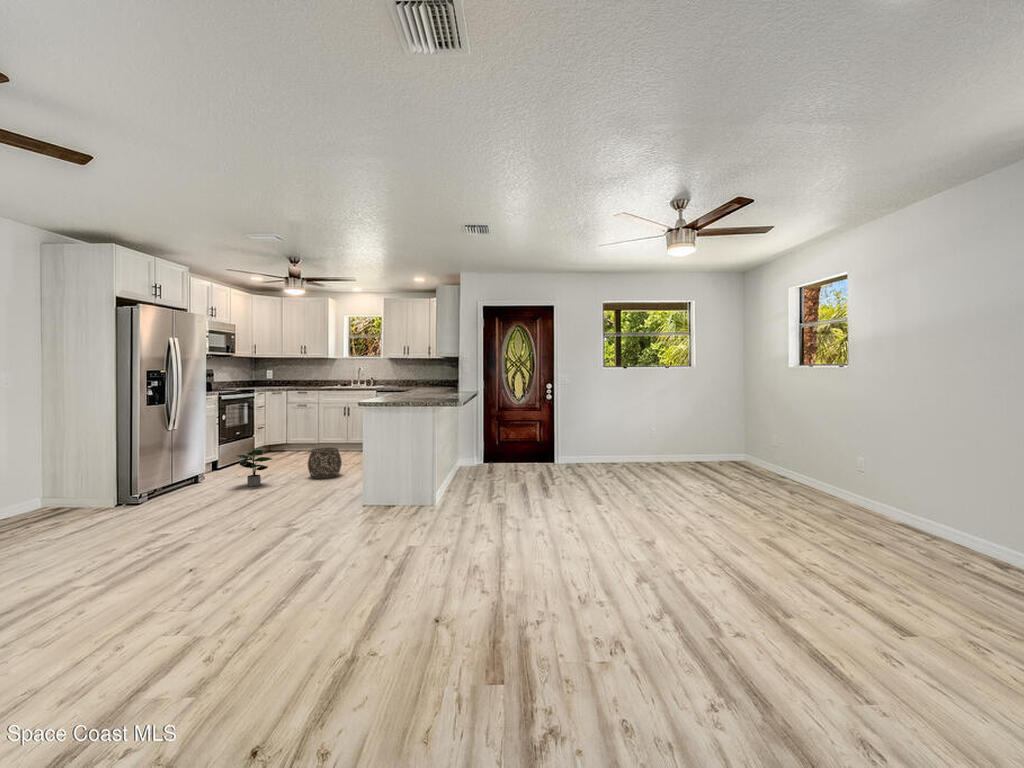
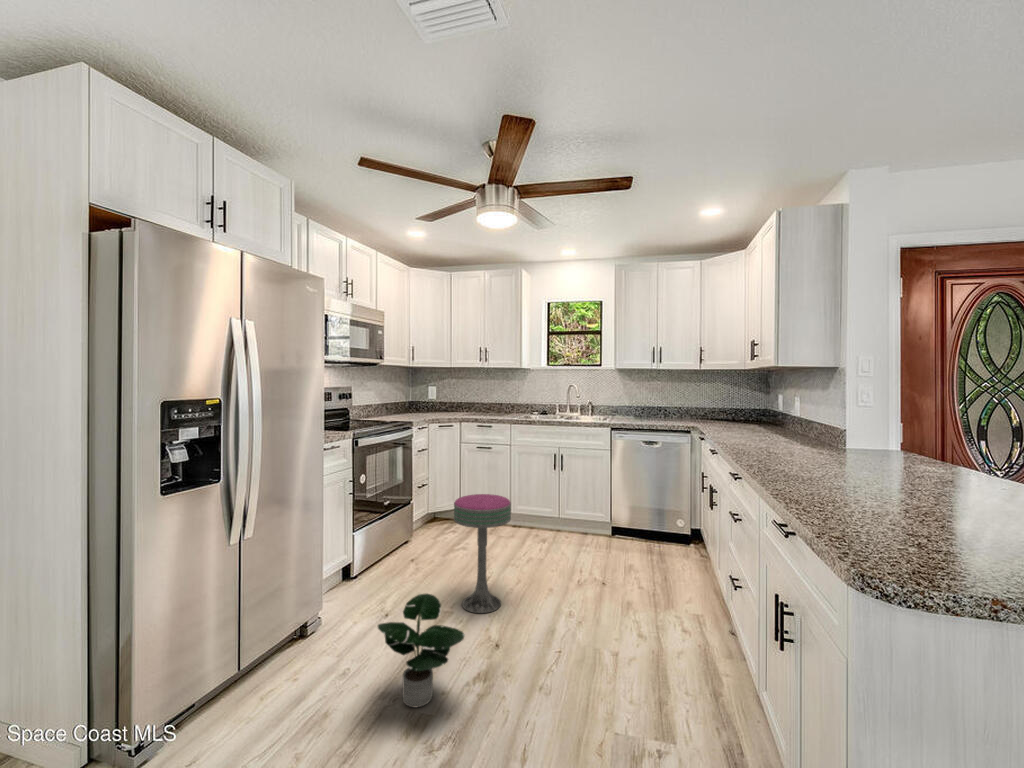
bar stool: none [274,419,304,472] -> present [454,494,511,613]
woven basket: present [308,447,342,479] -> none [534,581,613,678]

